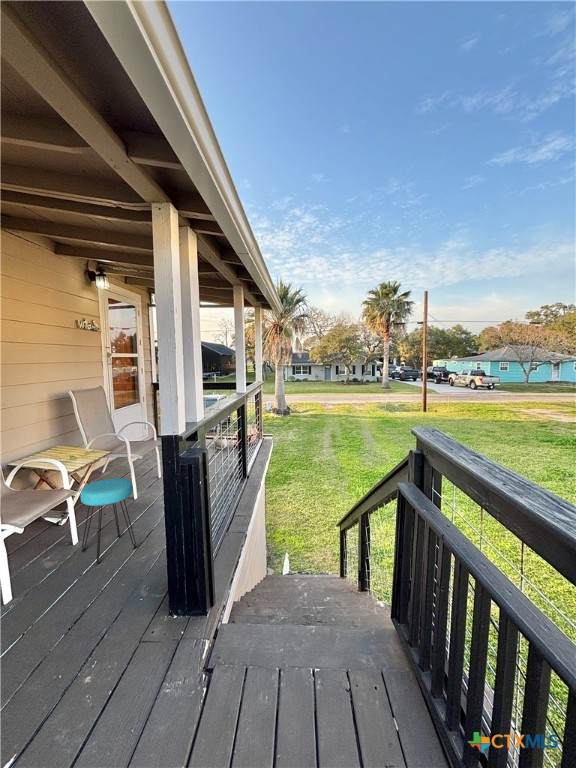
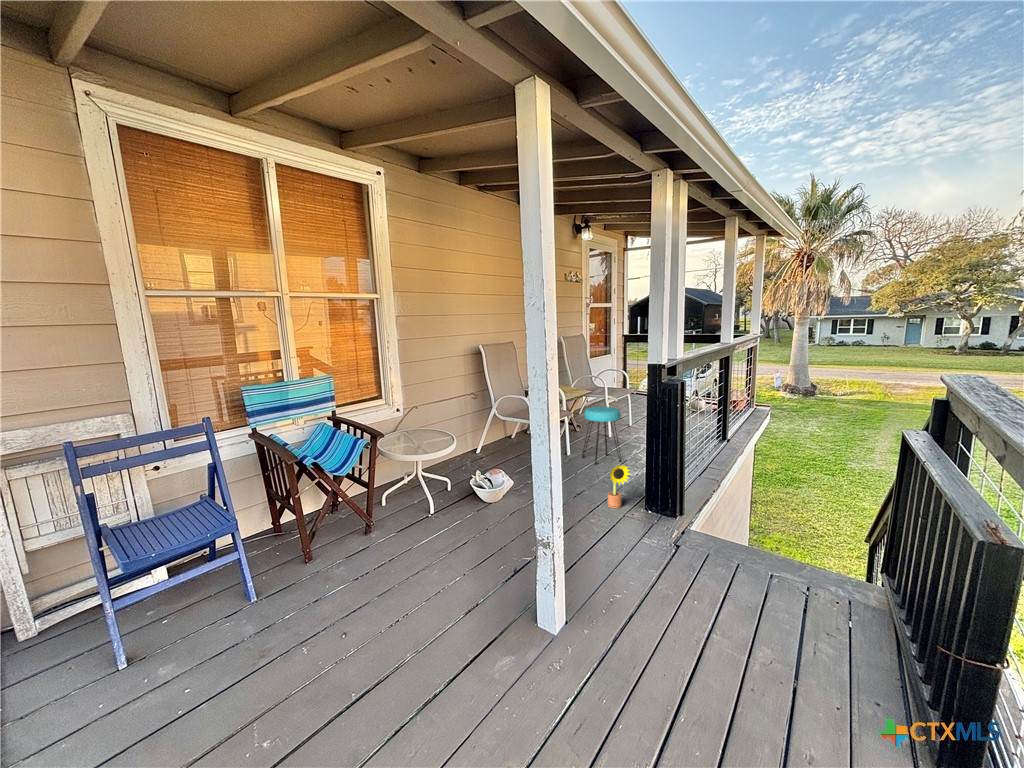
decorative plant: none [77,635,126,717] -> present [608,465,630,508]

